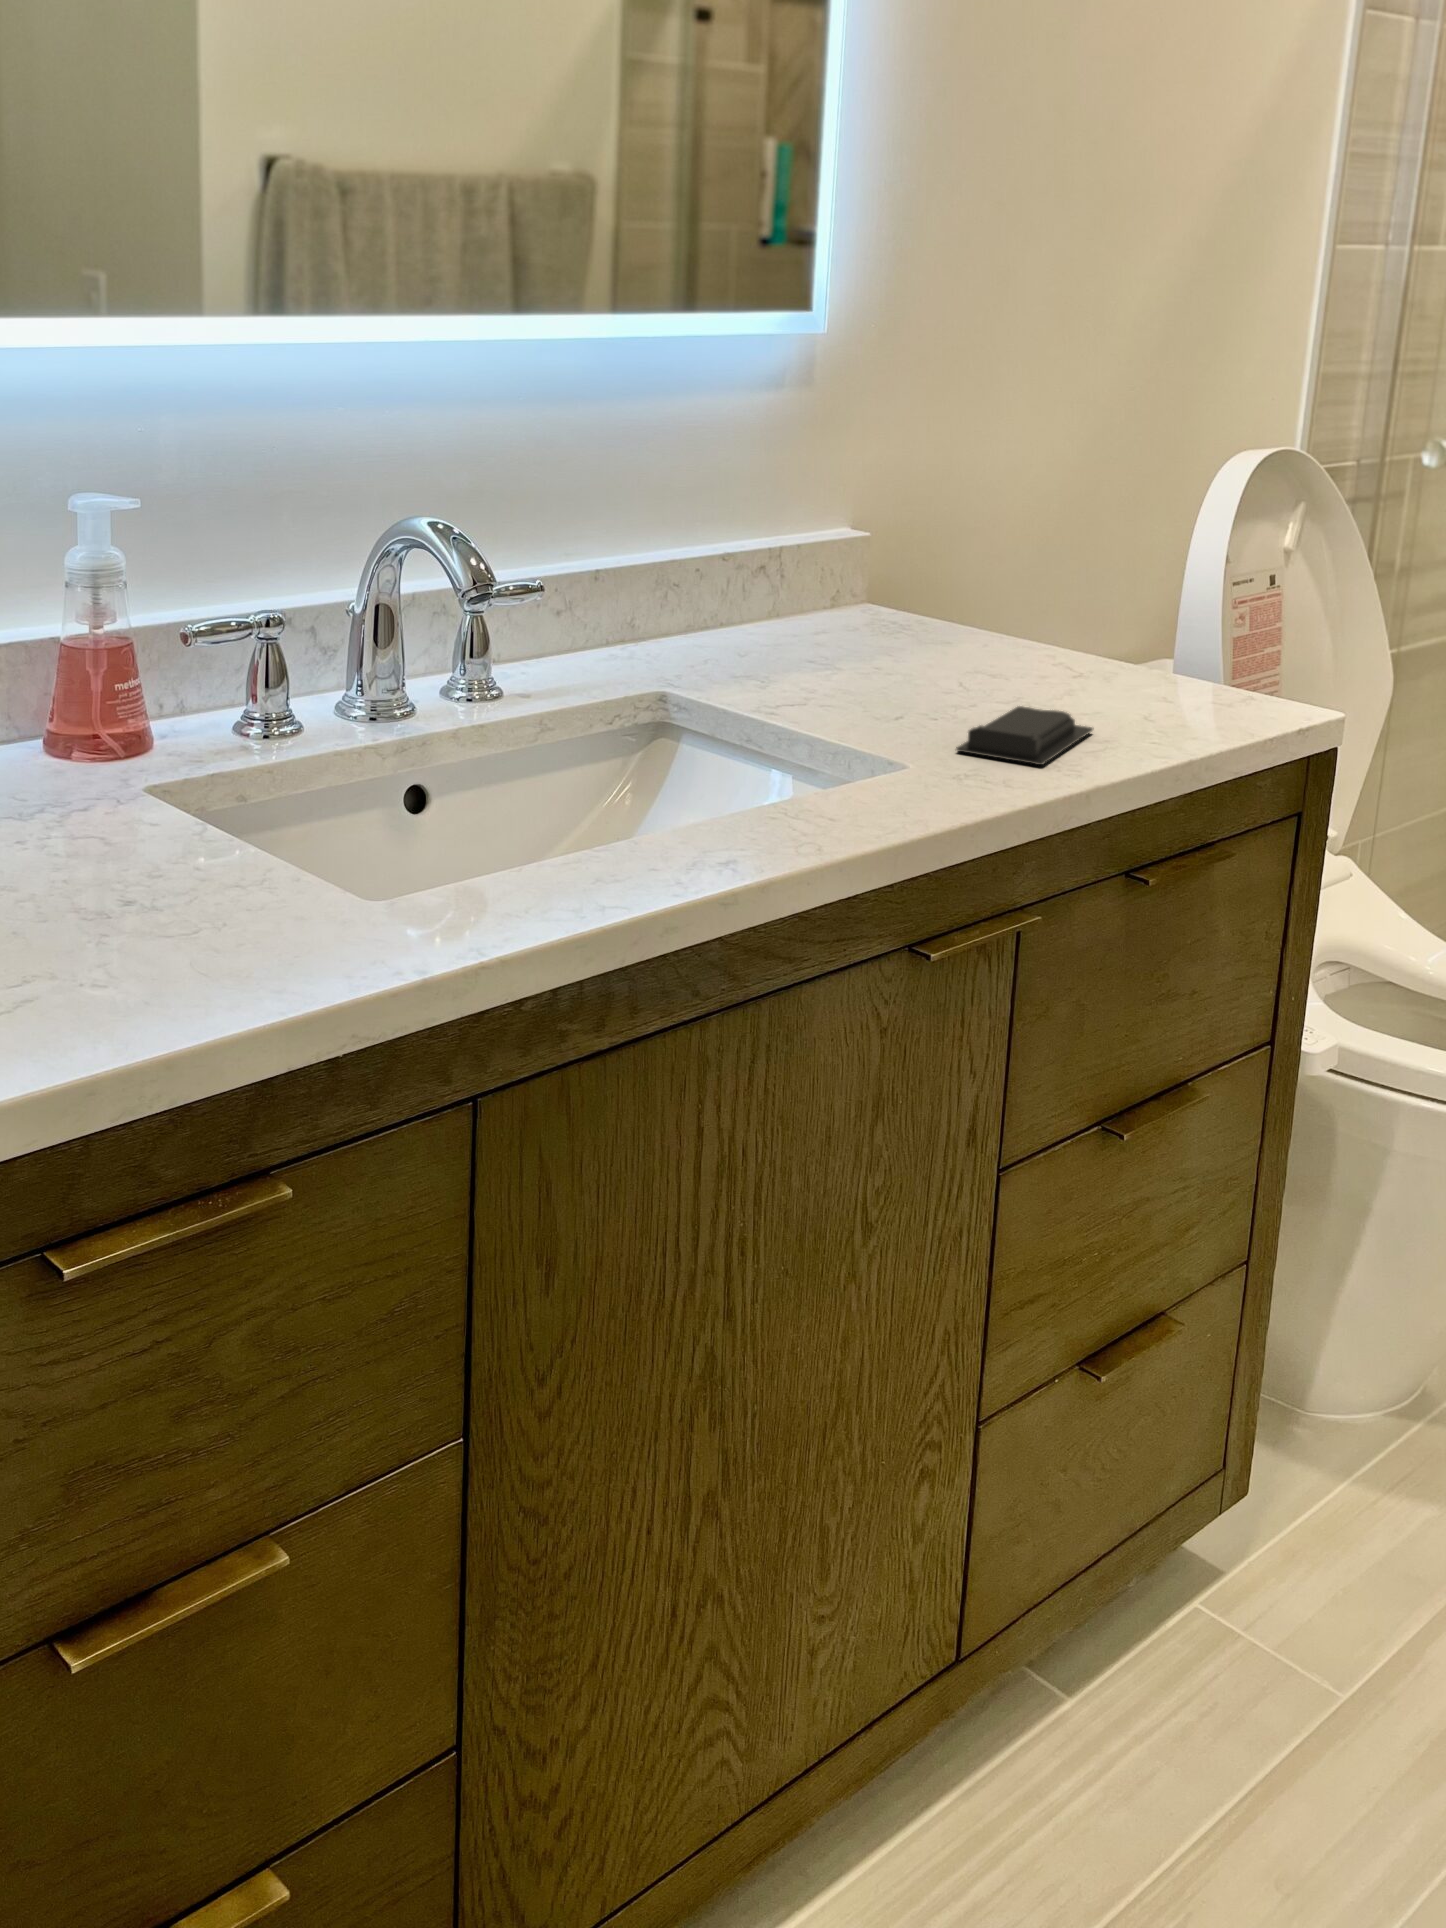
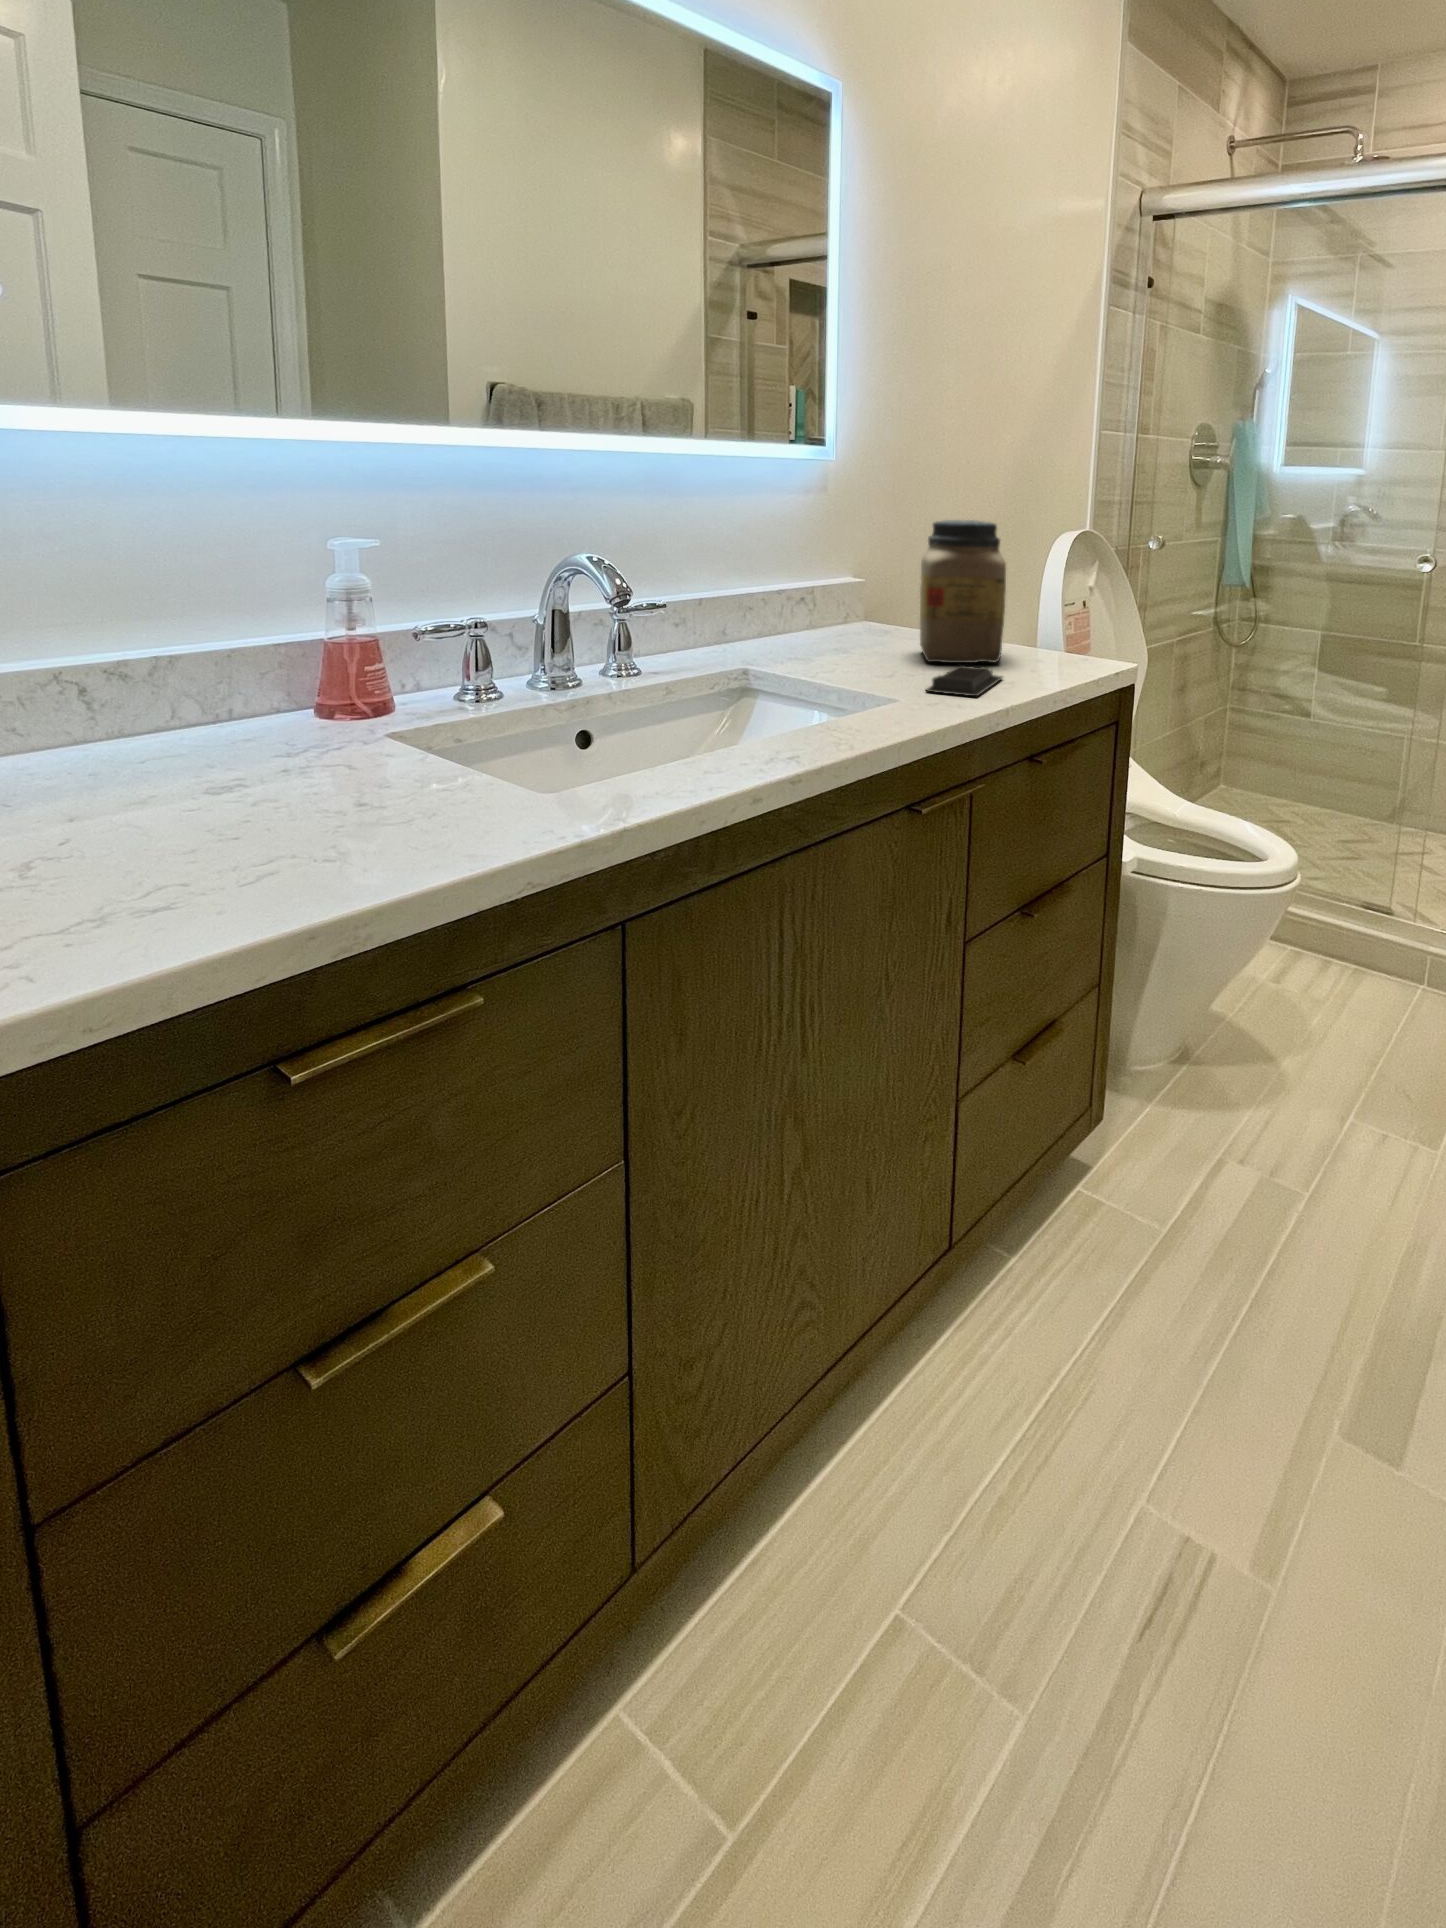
jar: none [958,453,1111,700] -> present [920,520,1006,663]

